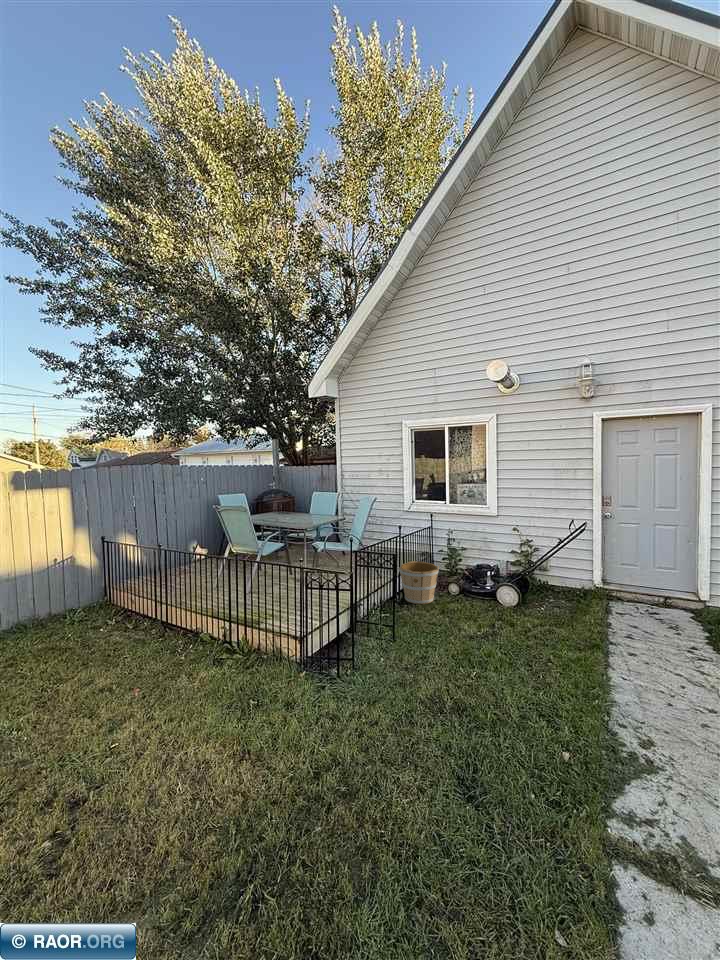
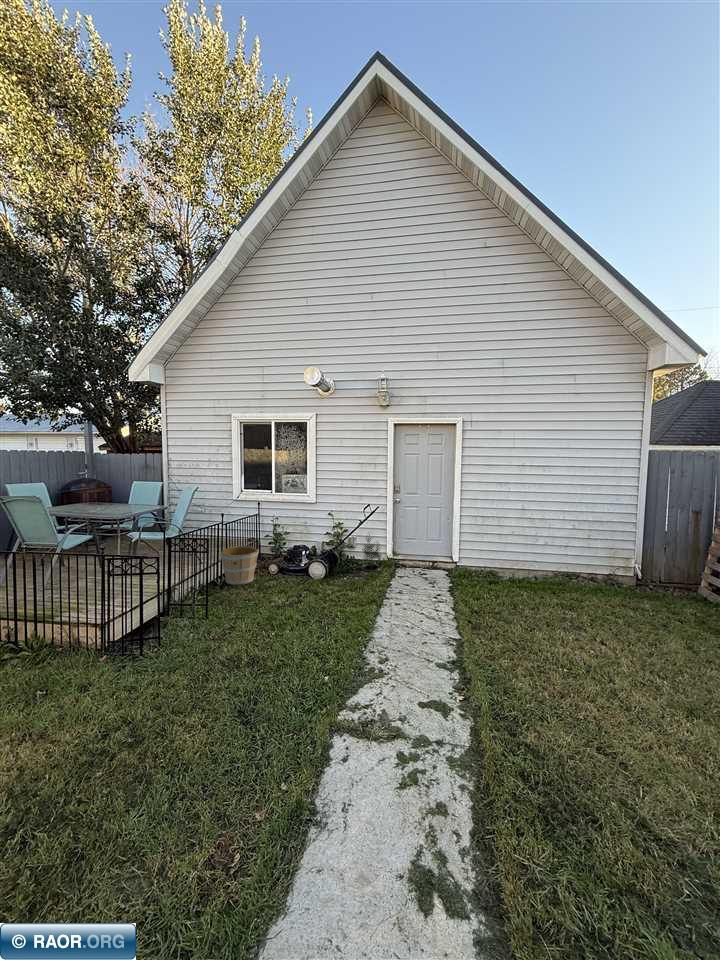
potted tree: none [559,554,591,603] -> present [361,535,381,572]

